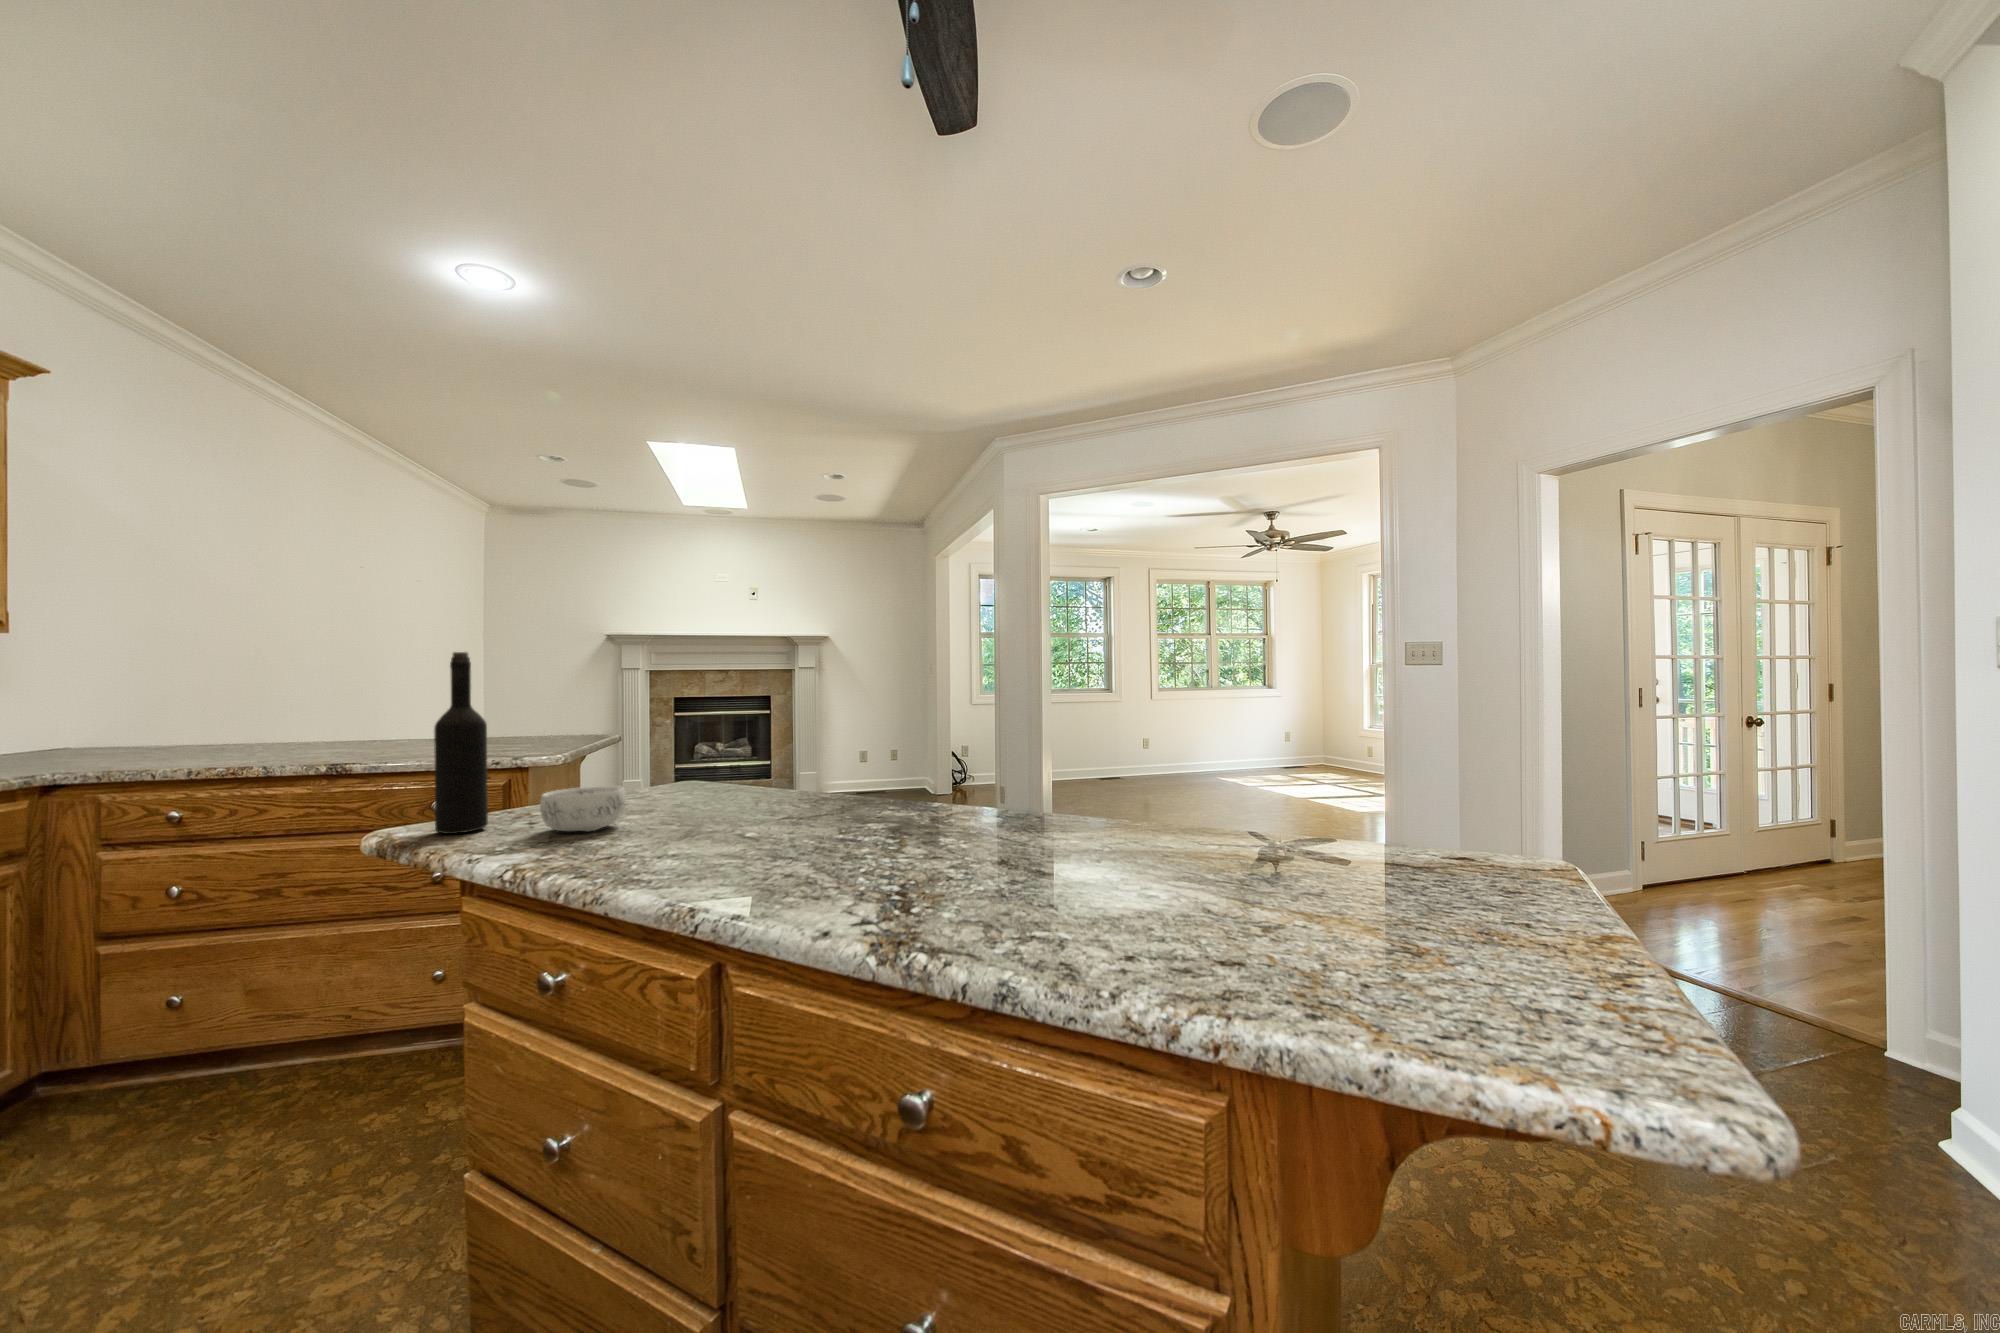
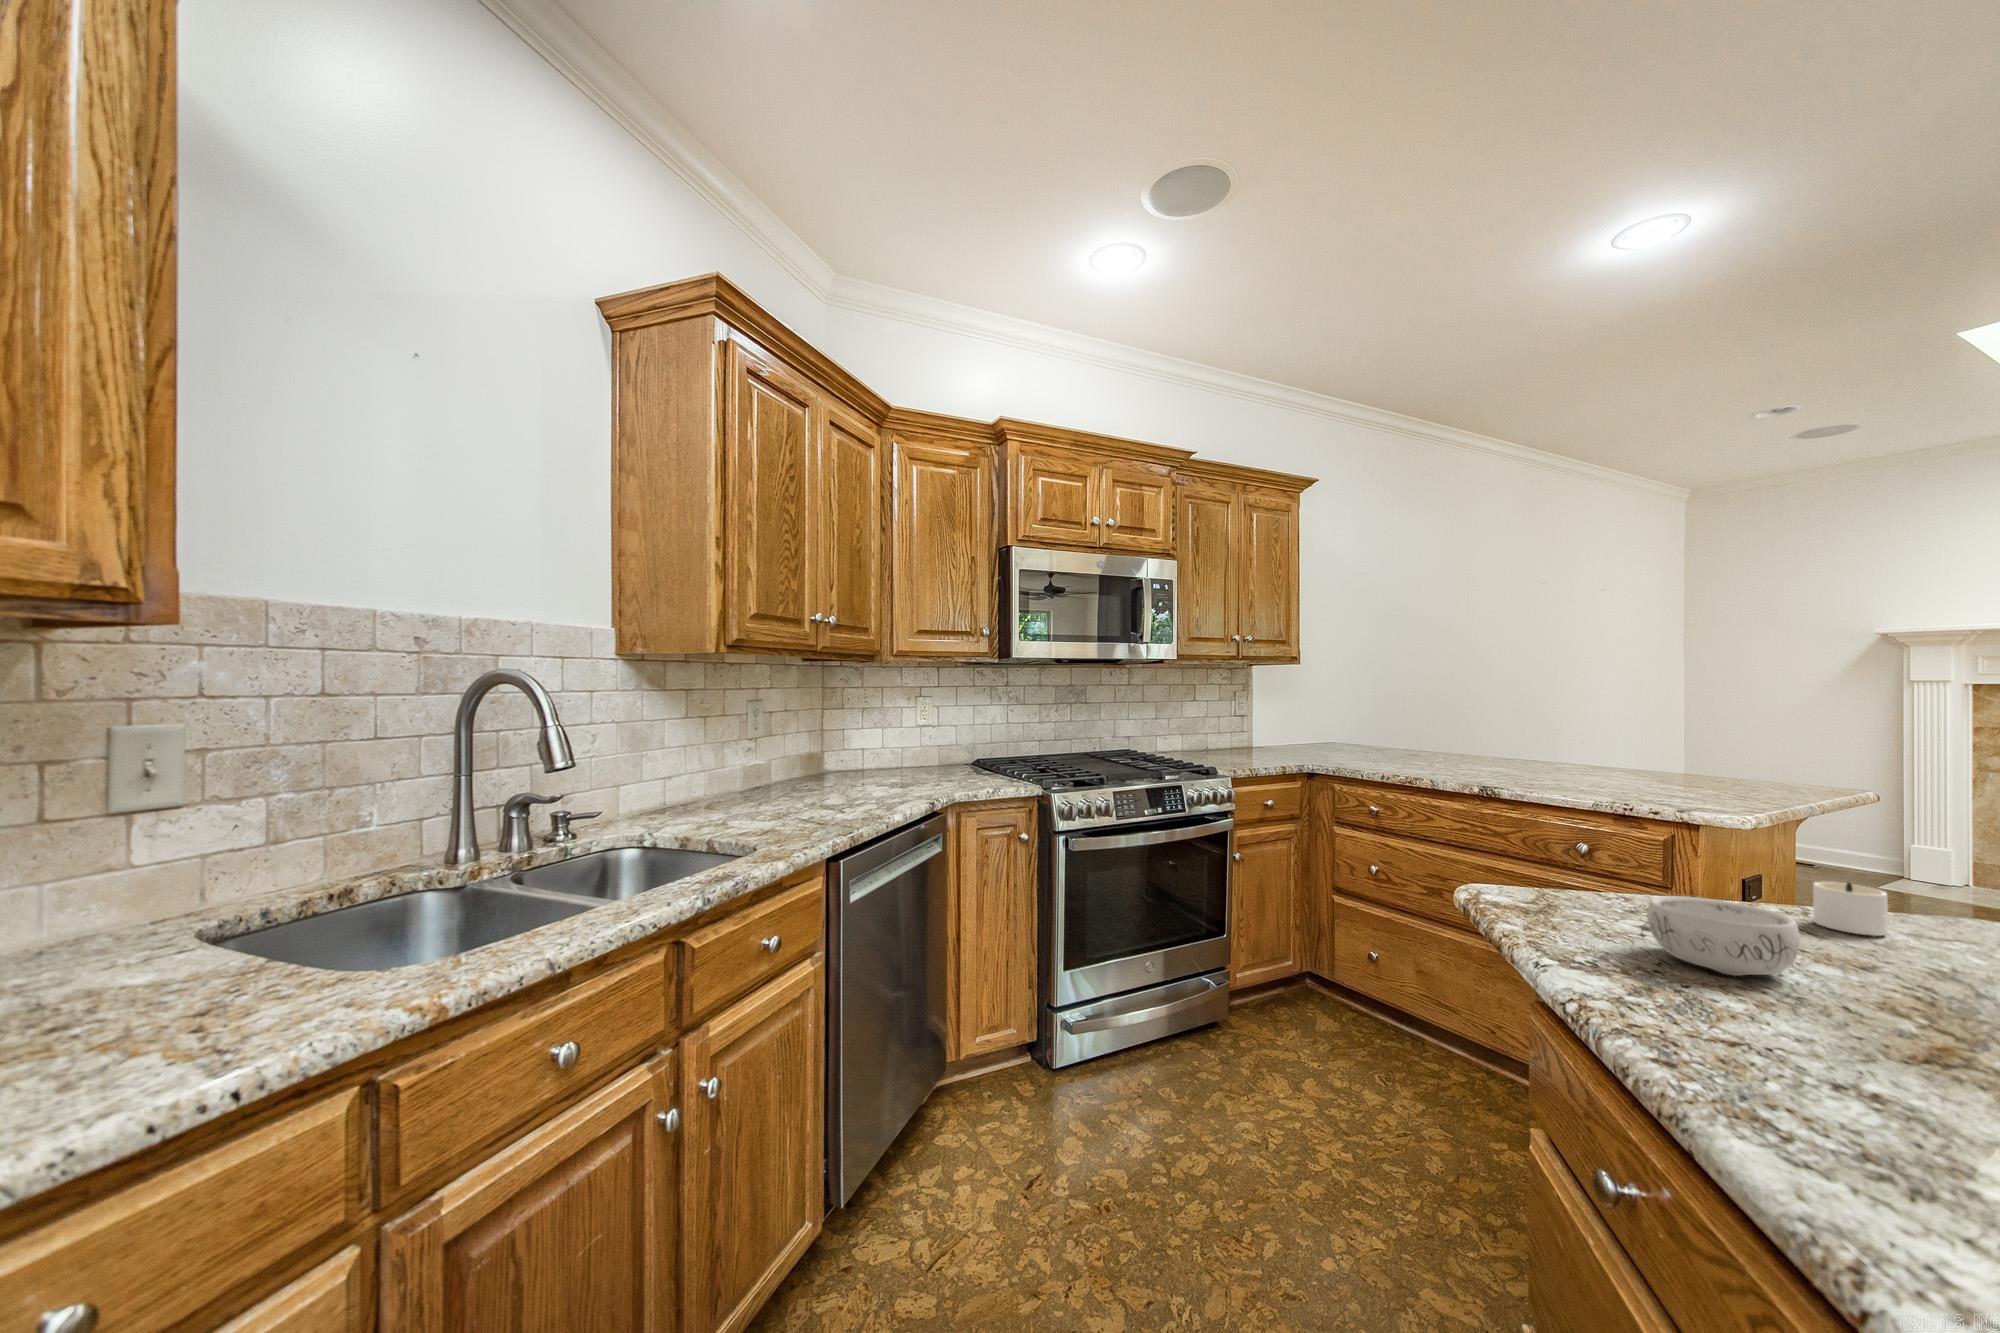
wine bottle: present [434,652,488,834] -> none [1520,700,1584,918]
candle: none [620,769,670,800] -> present [1813,882,1888,936]

